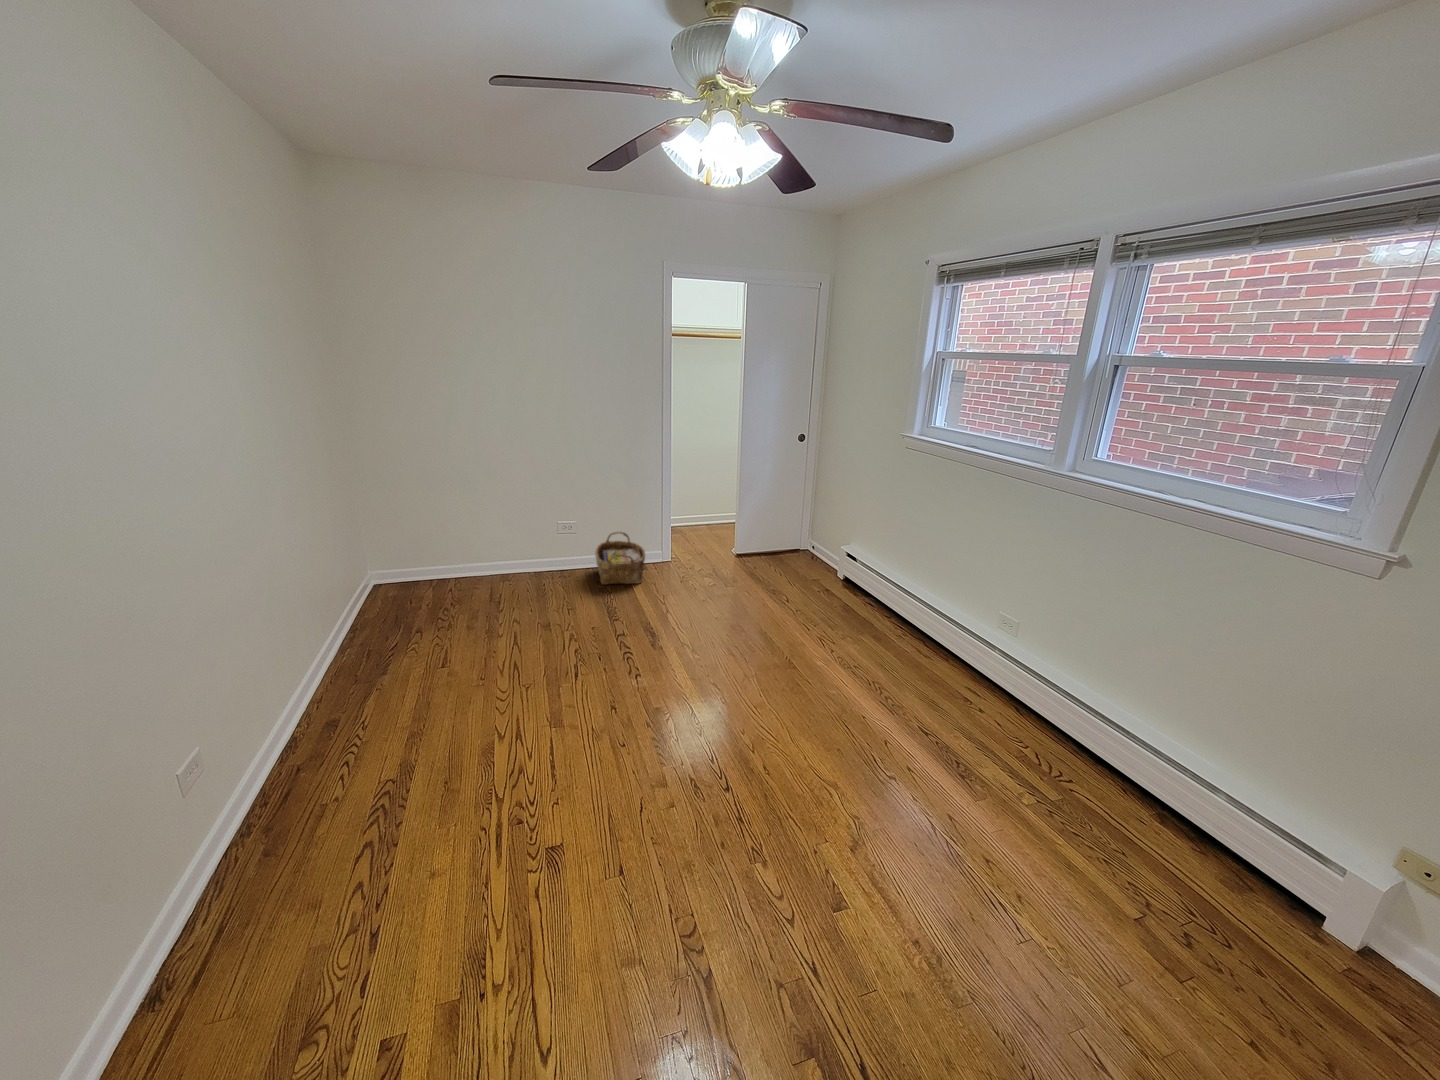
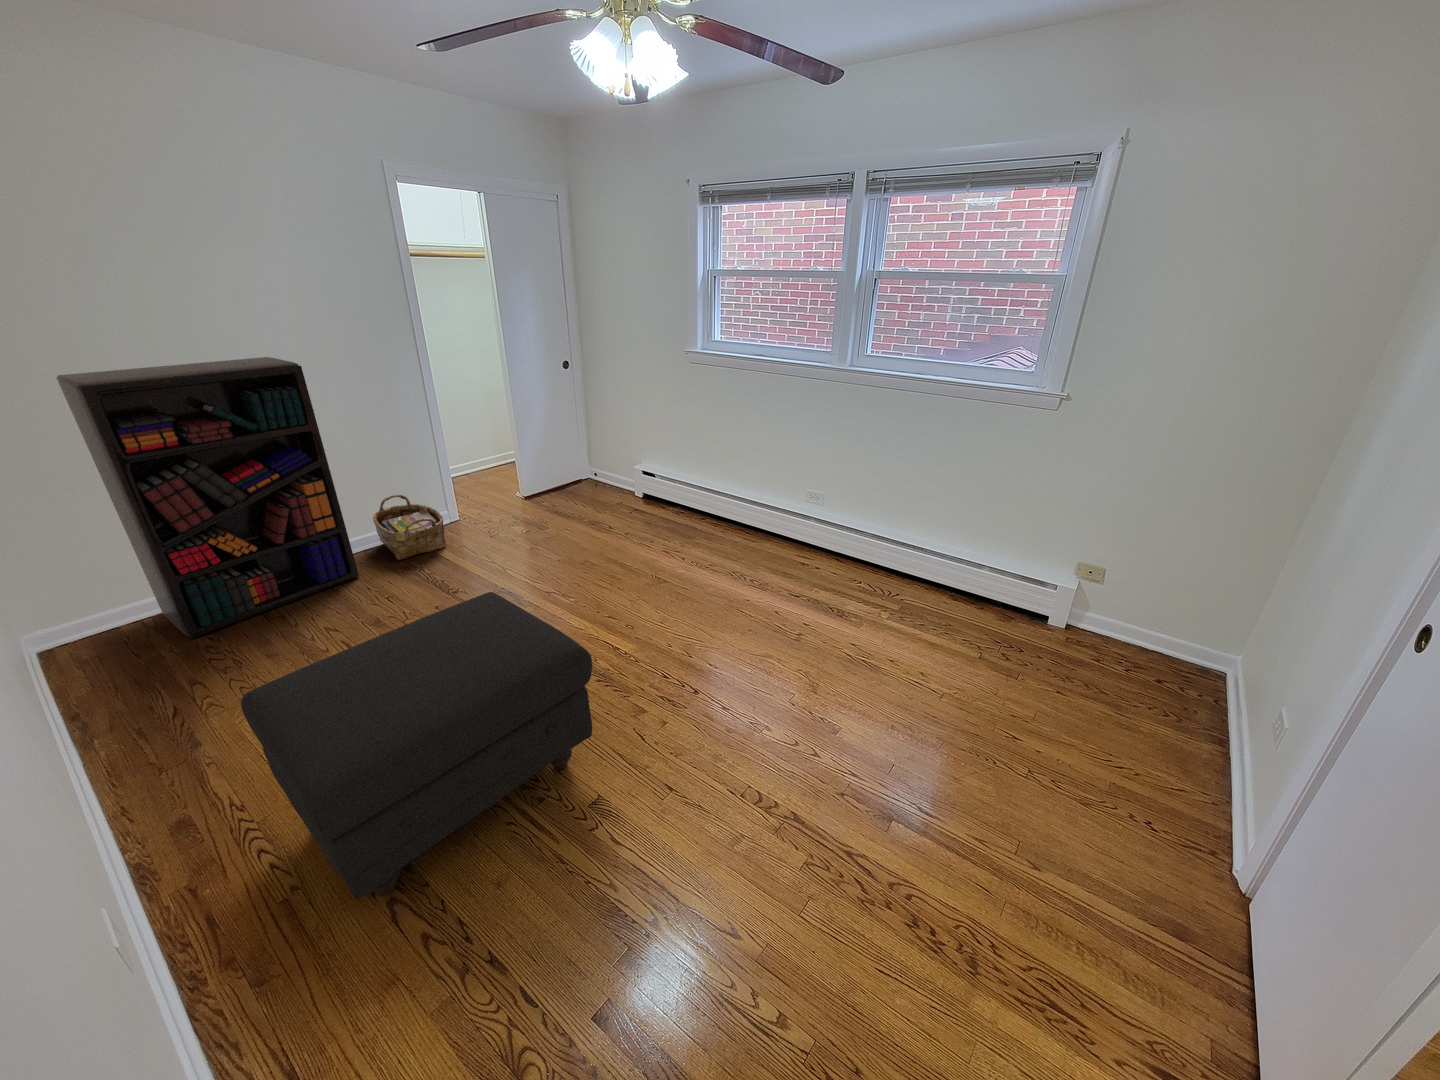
bookshelf: none [423,412,568,603] -> present [57,357,359,638]
ottoman: none [302,619,586,835] -> present [241,592,592,900]

